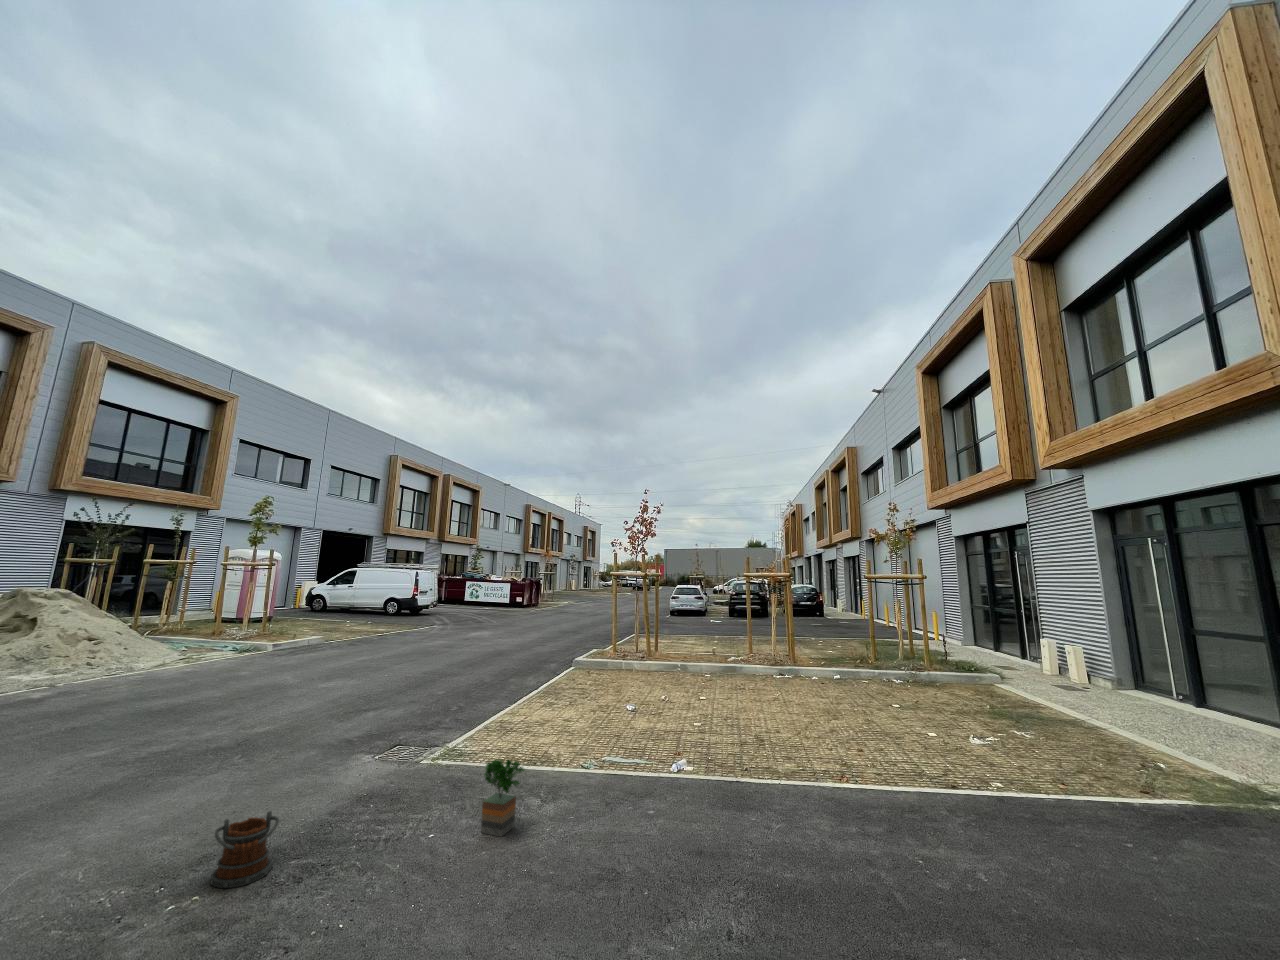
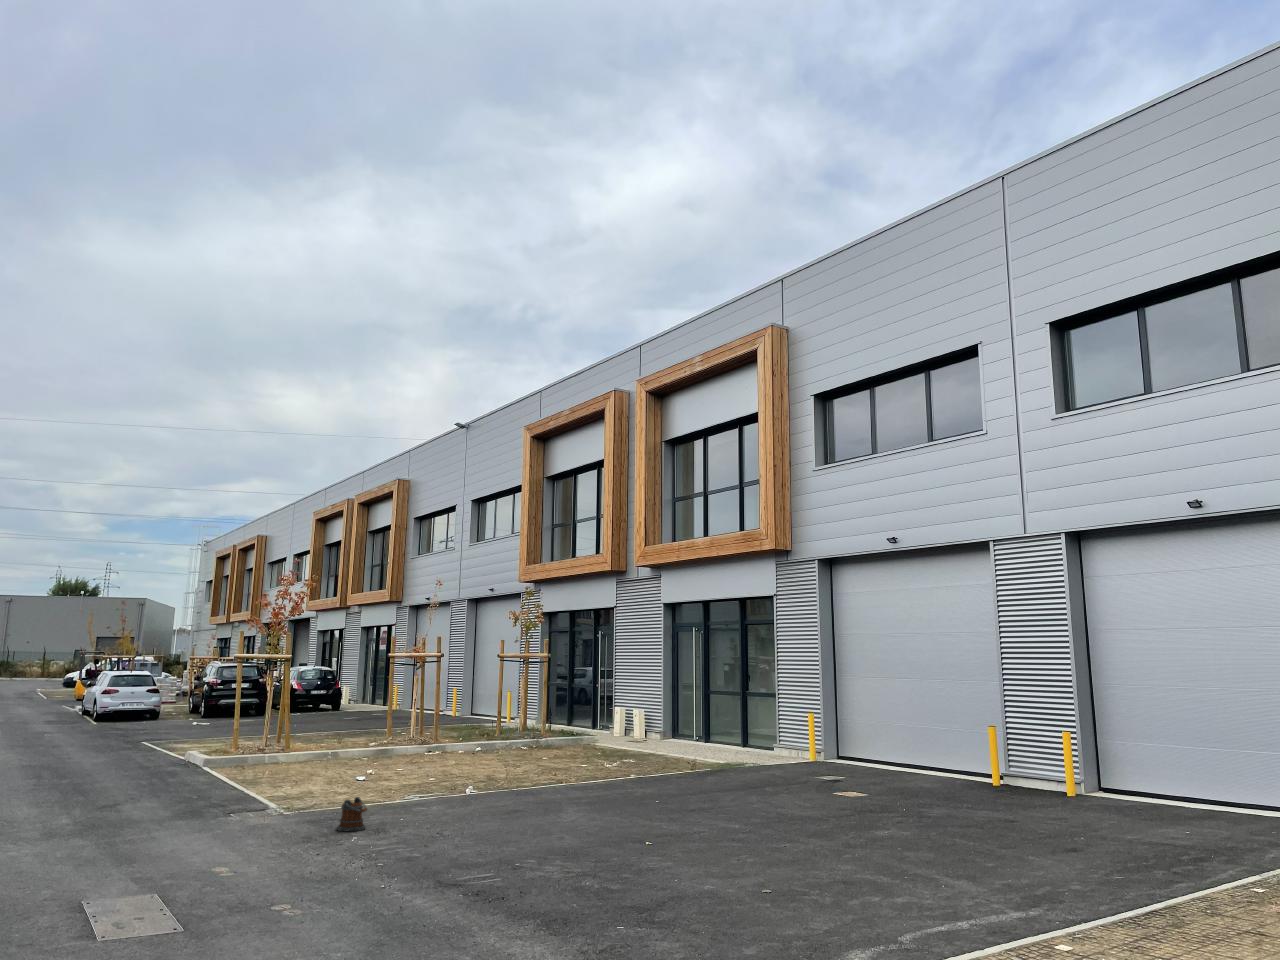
potted tree: present [481,759,524,837] -> none [421,771,448,811]

